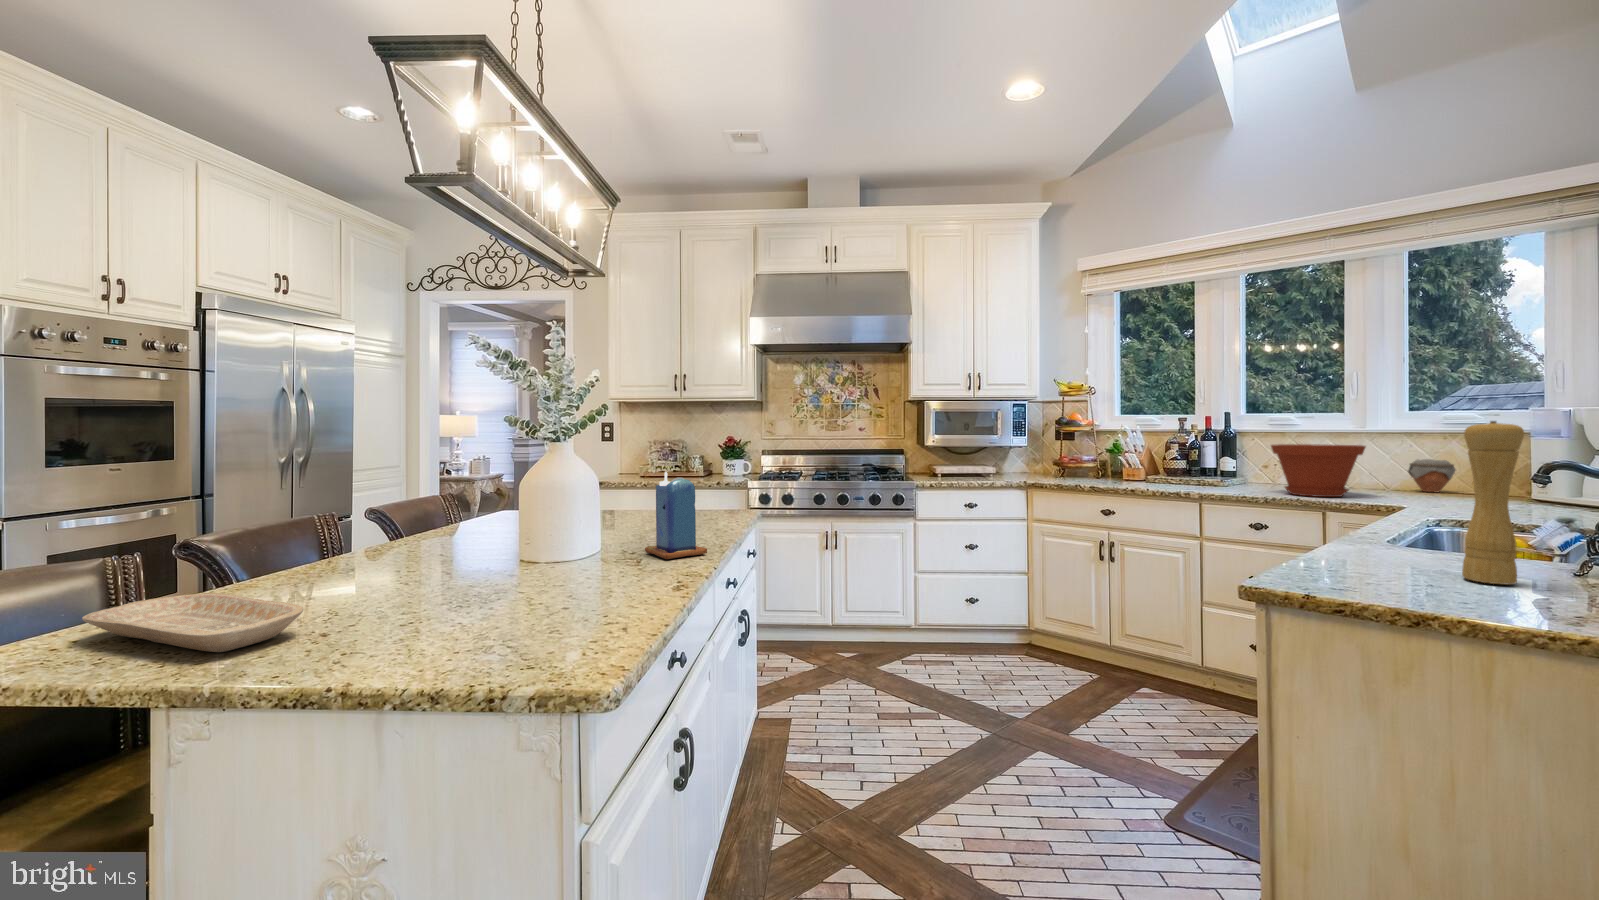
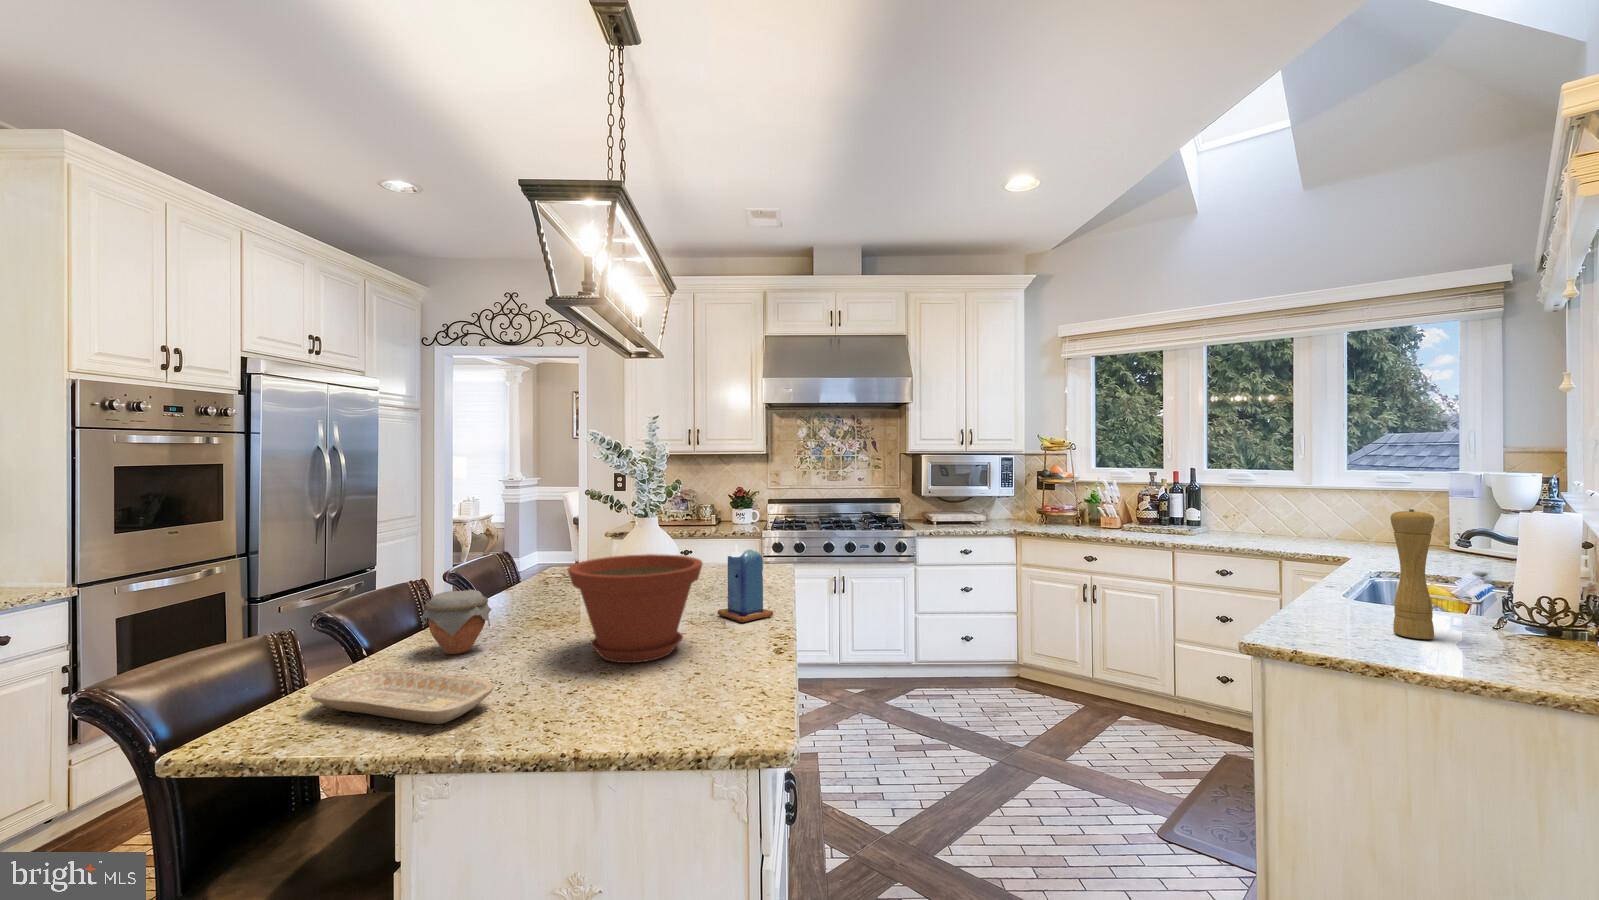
plant pot: present [1271,444,1366,497] -> present [568,554,702,663]
jar: present [1408,459,1456,492] -> present [421,590,491,654]

